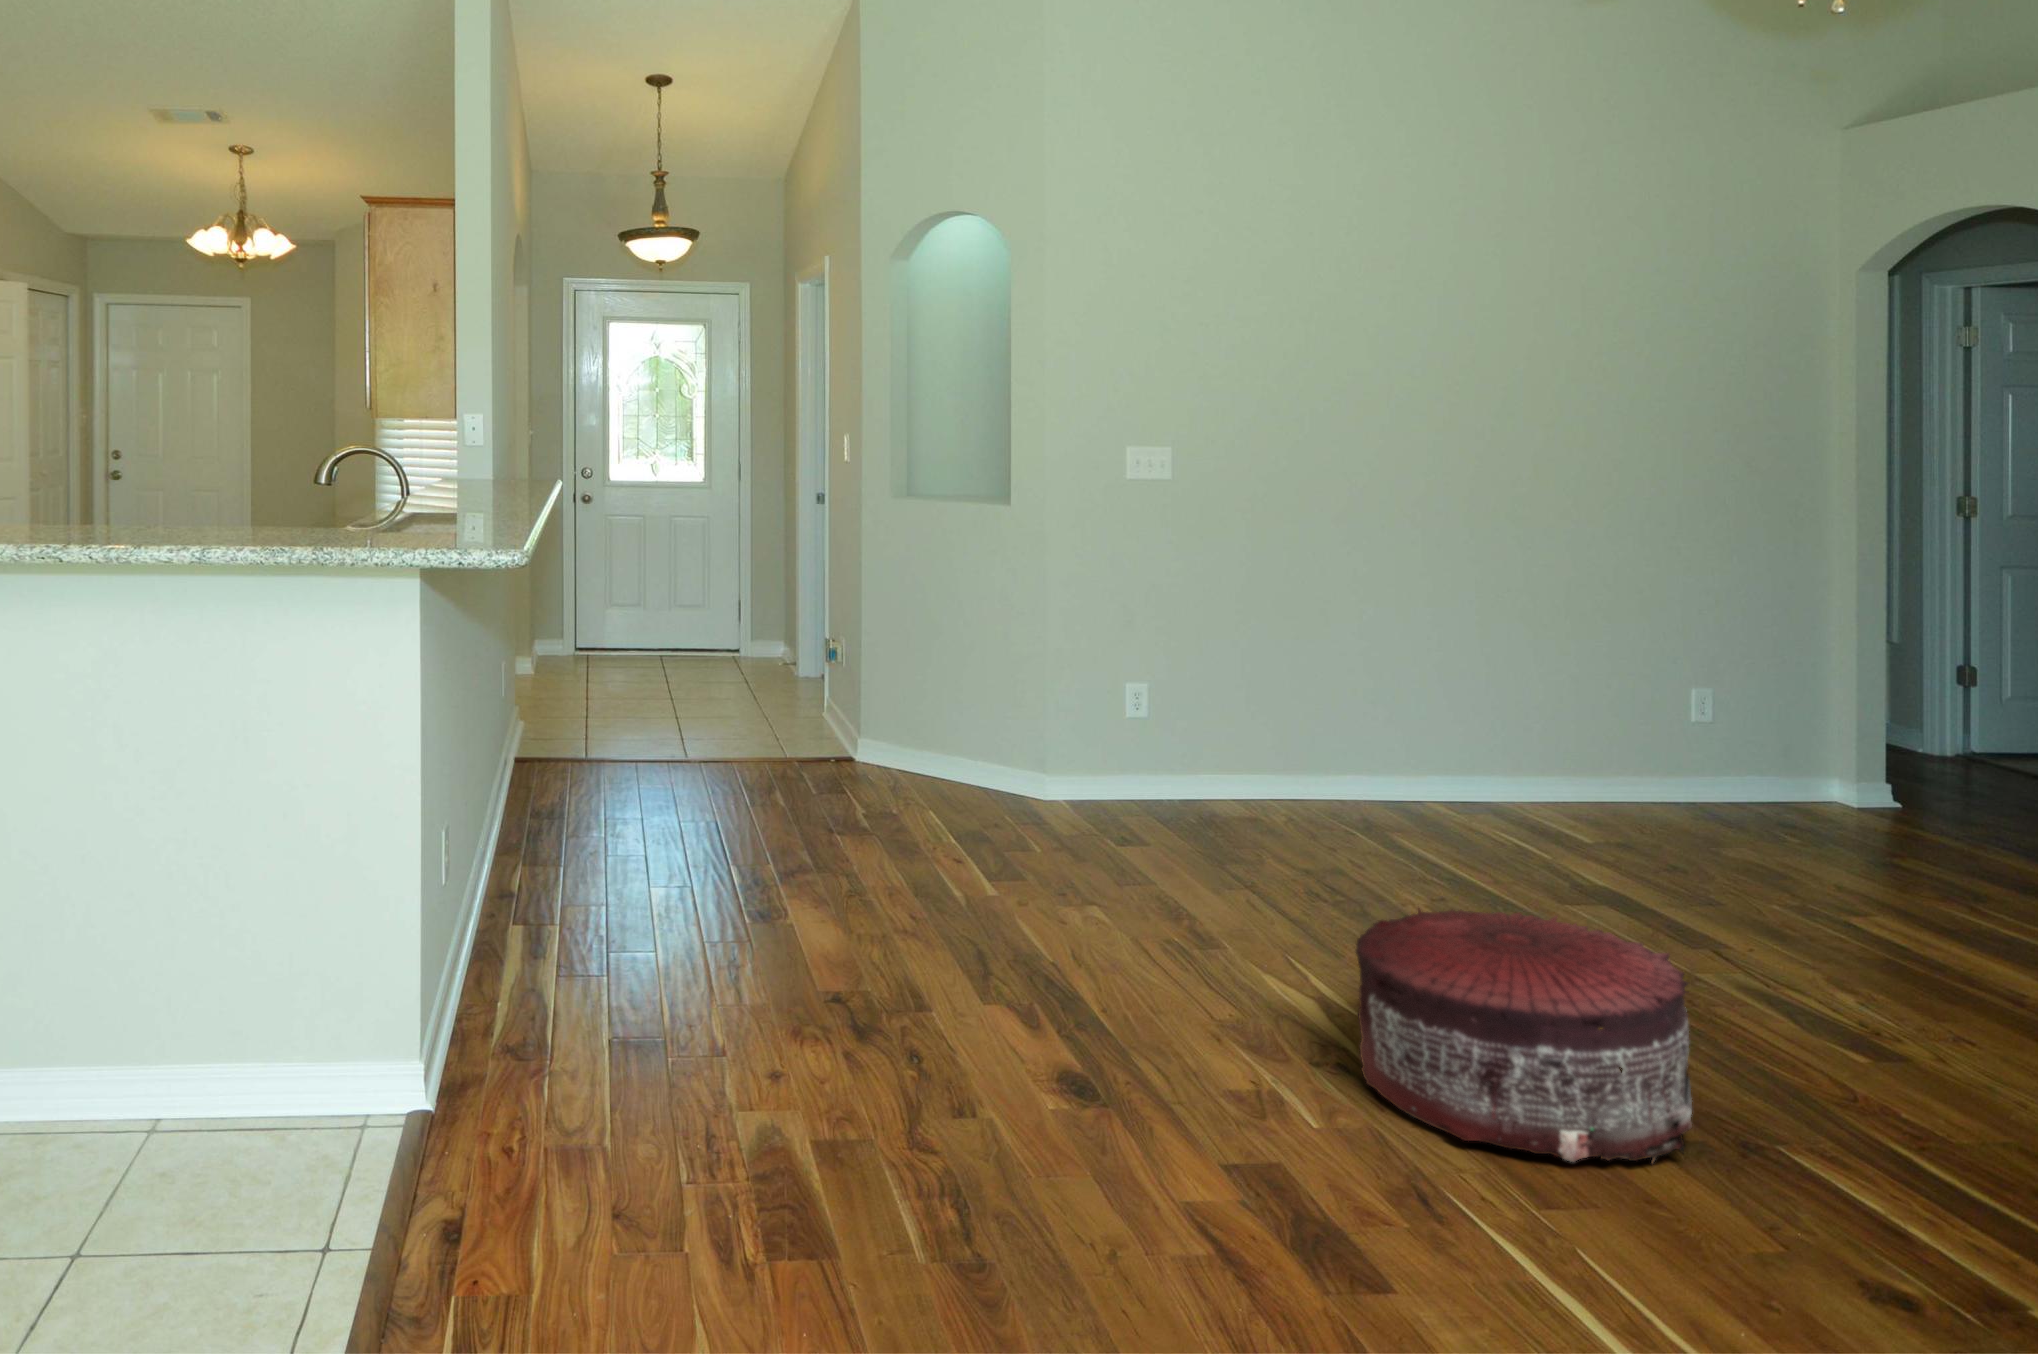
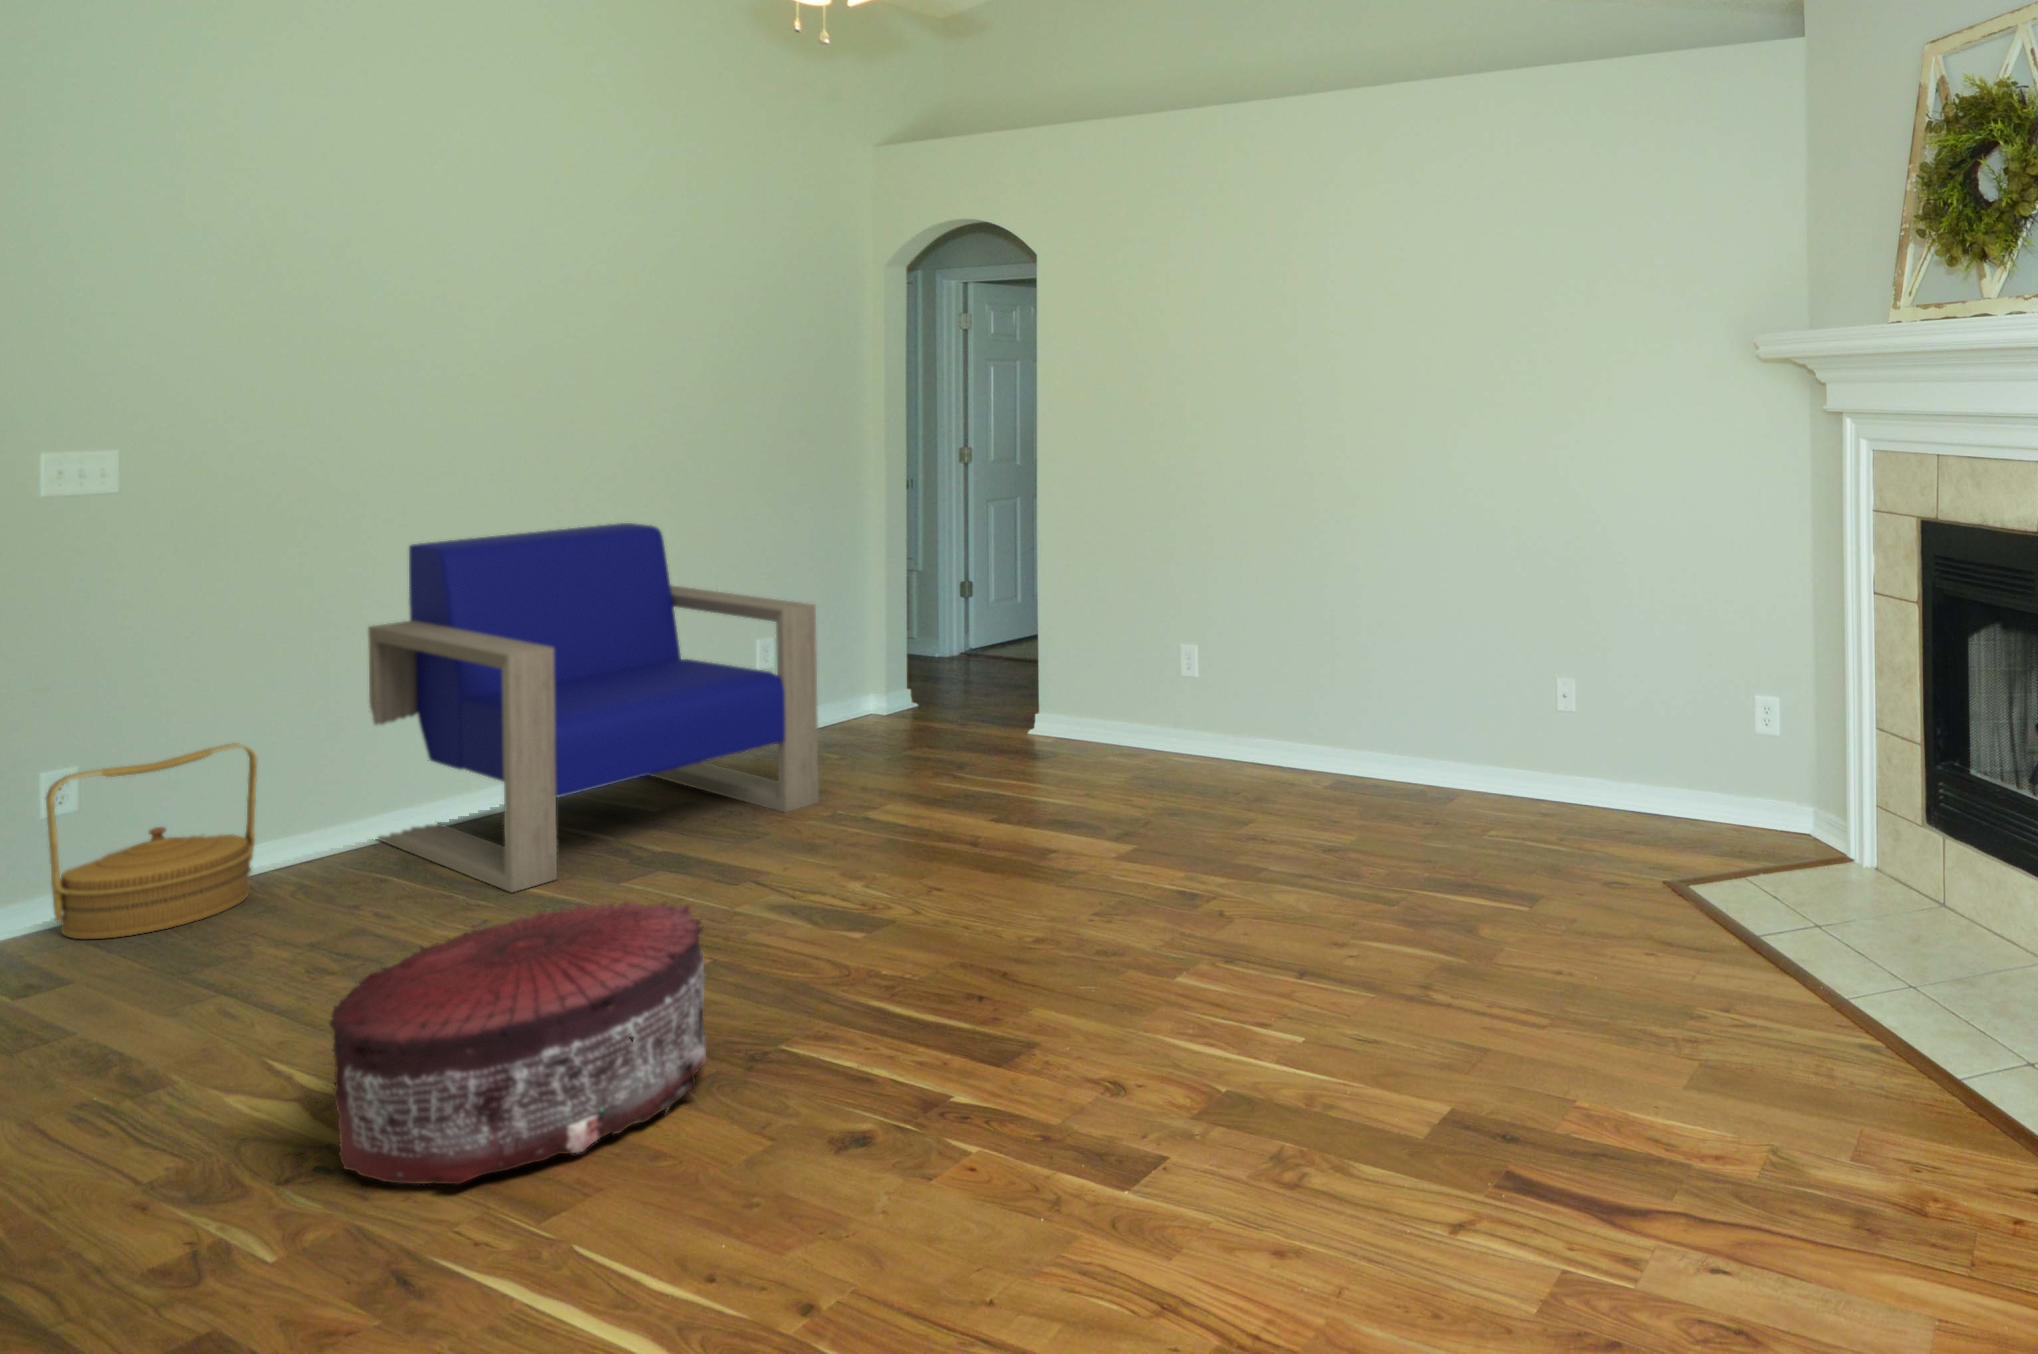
armchair: none [1342,541,1784,892] -> present [368,523,819,892]
woven basket: none [1136,693,1265,835] -> present [46,743,257,939]

